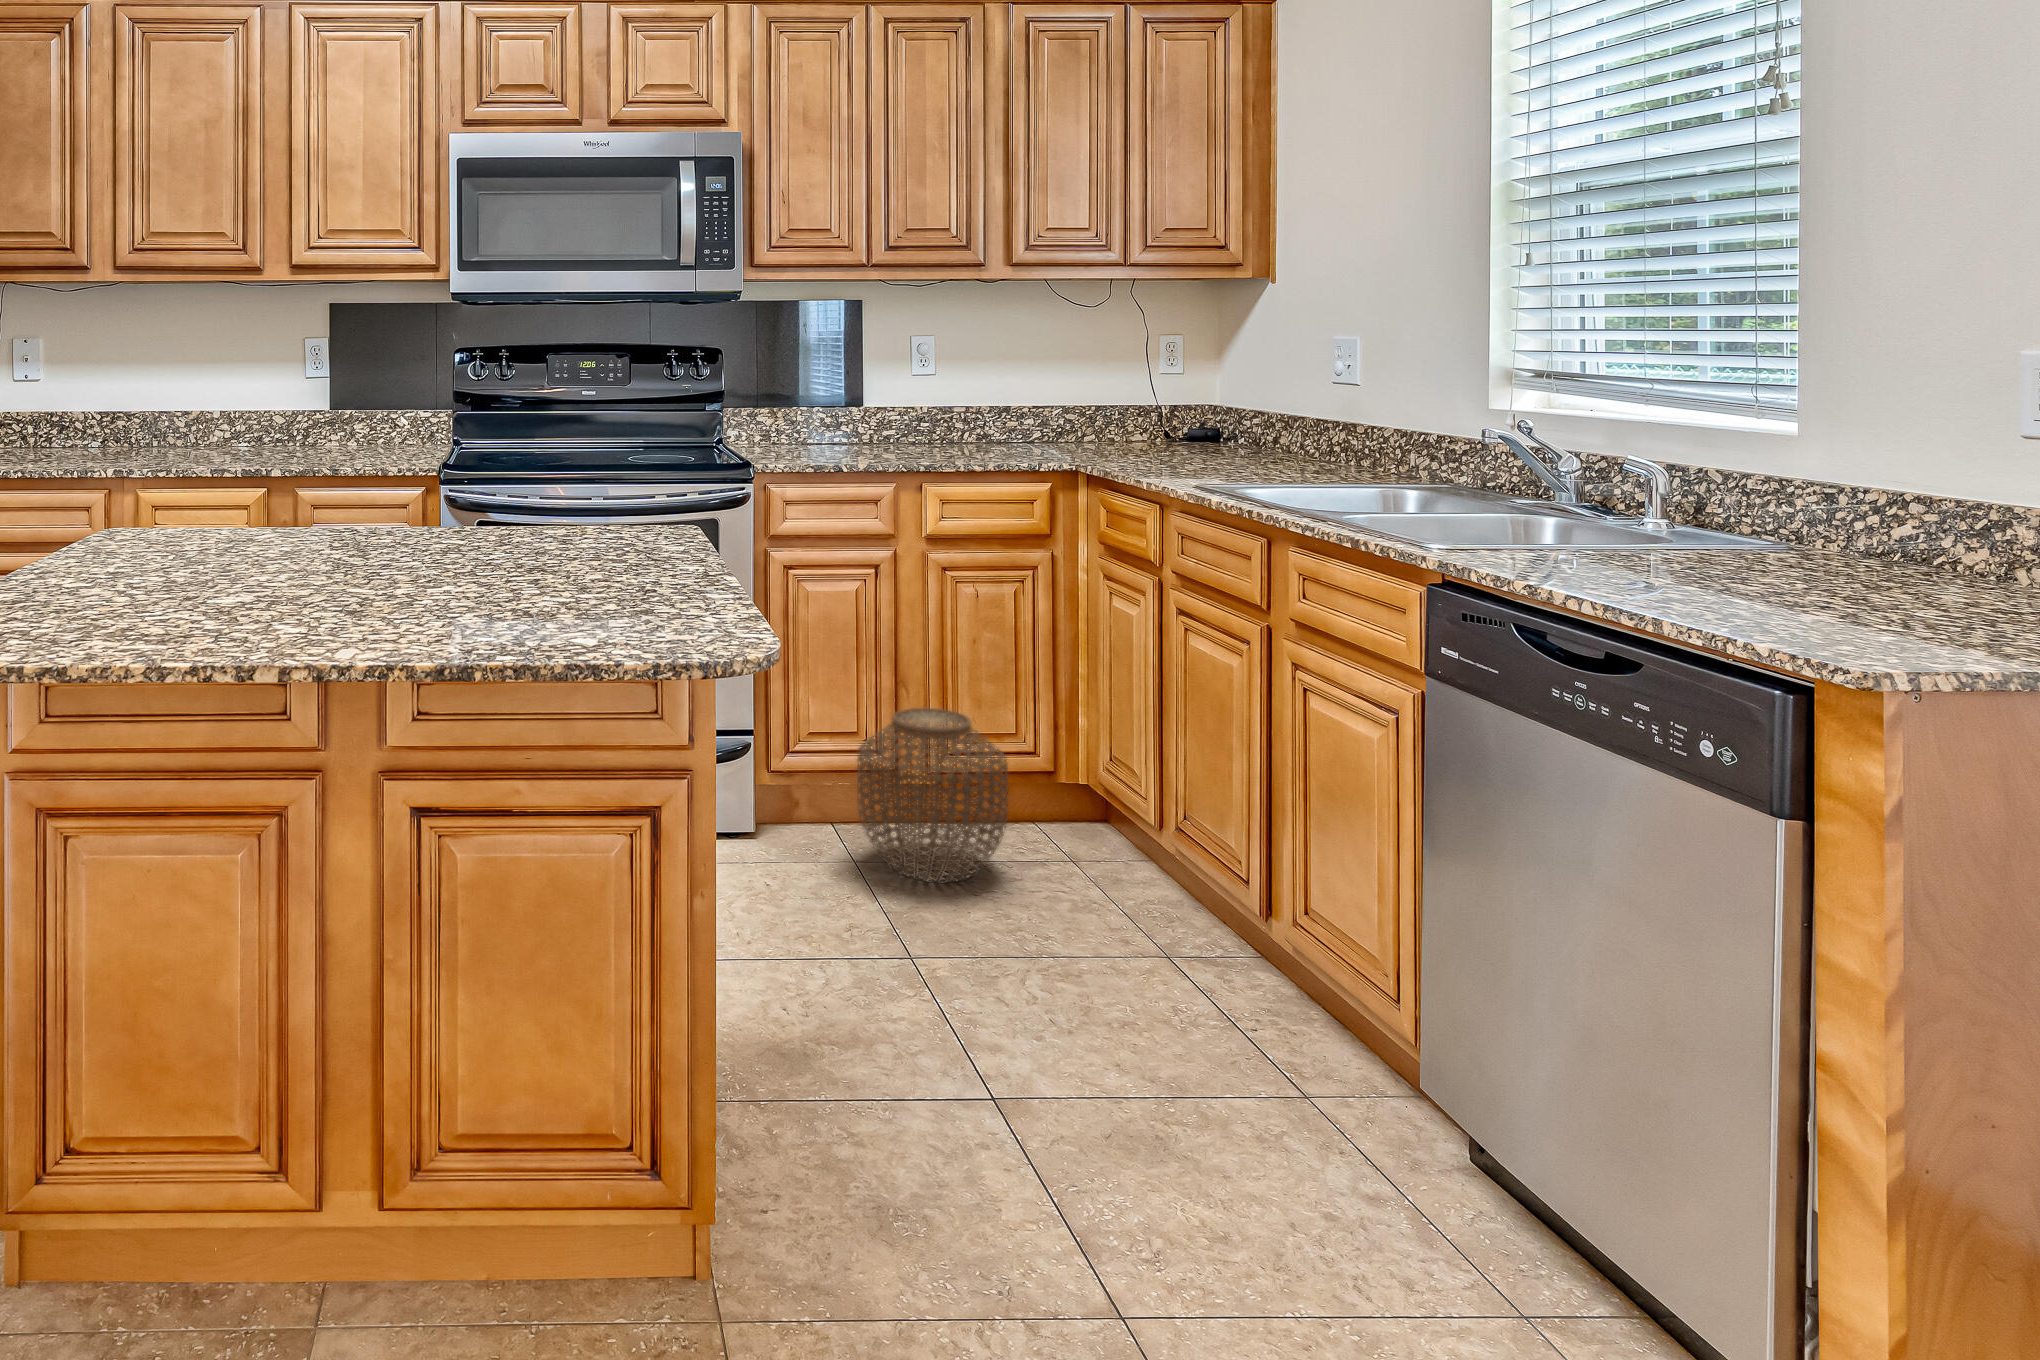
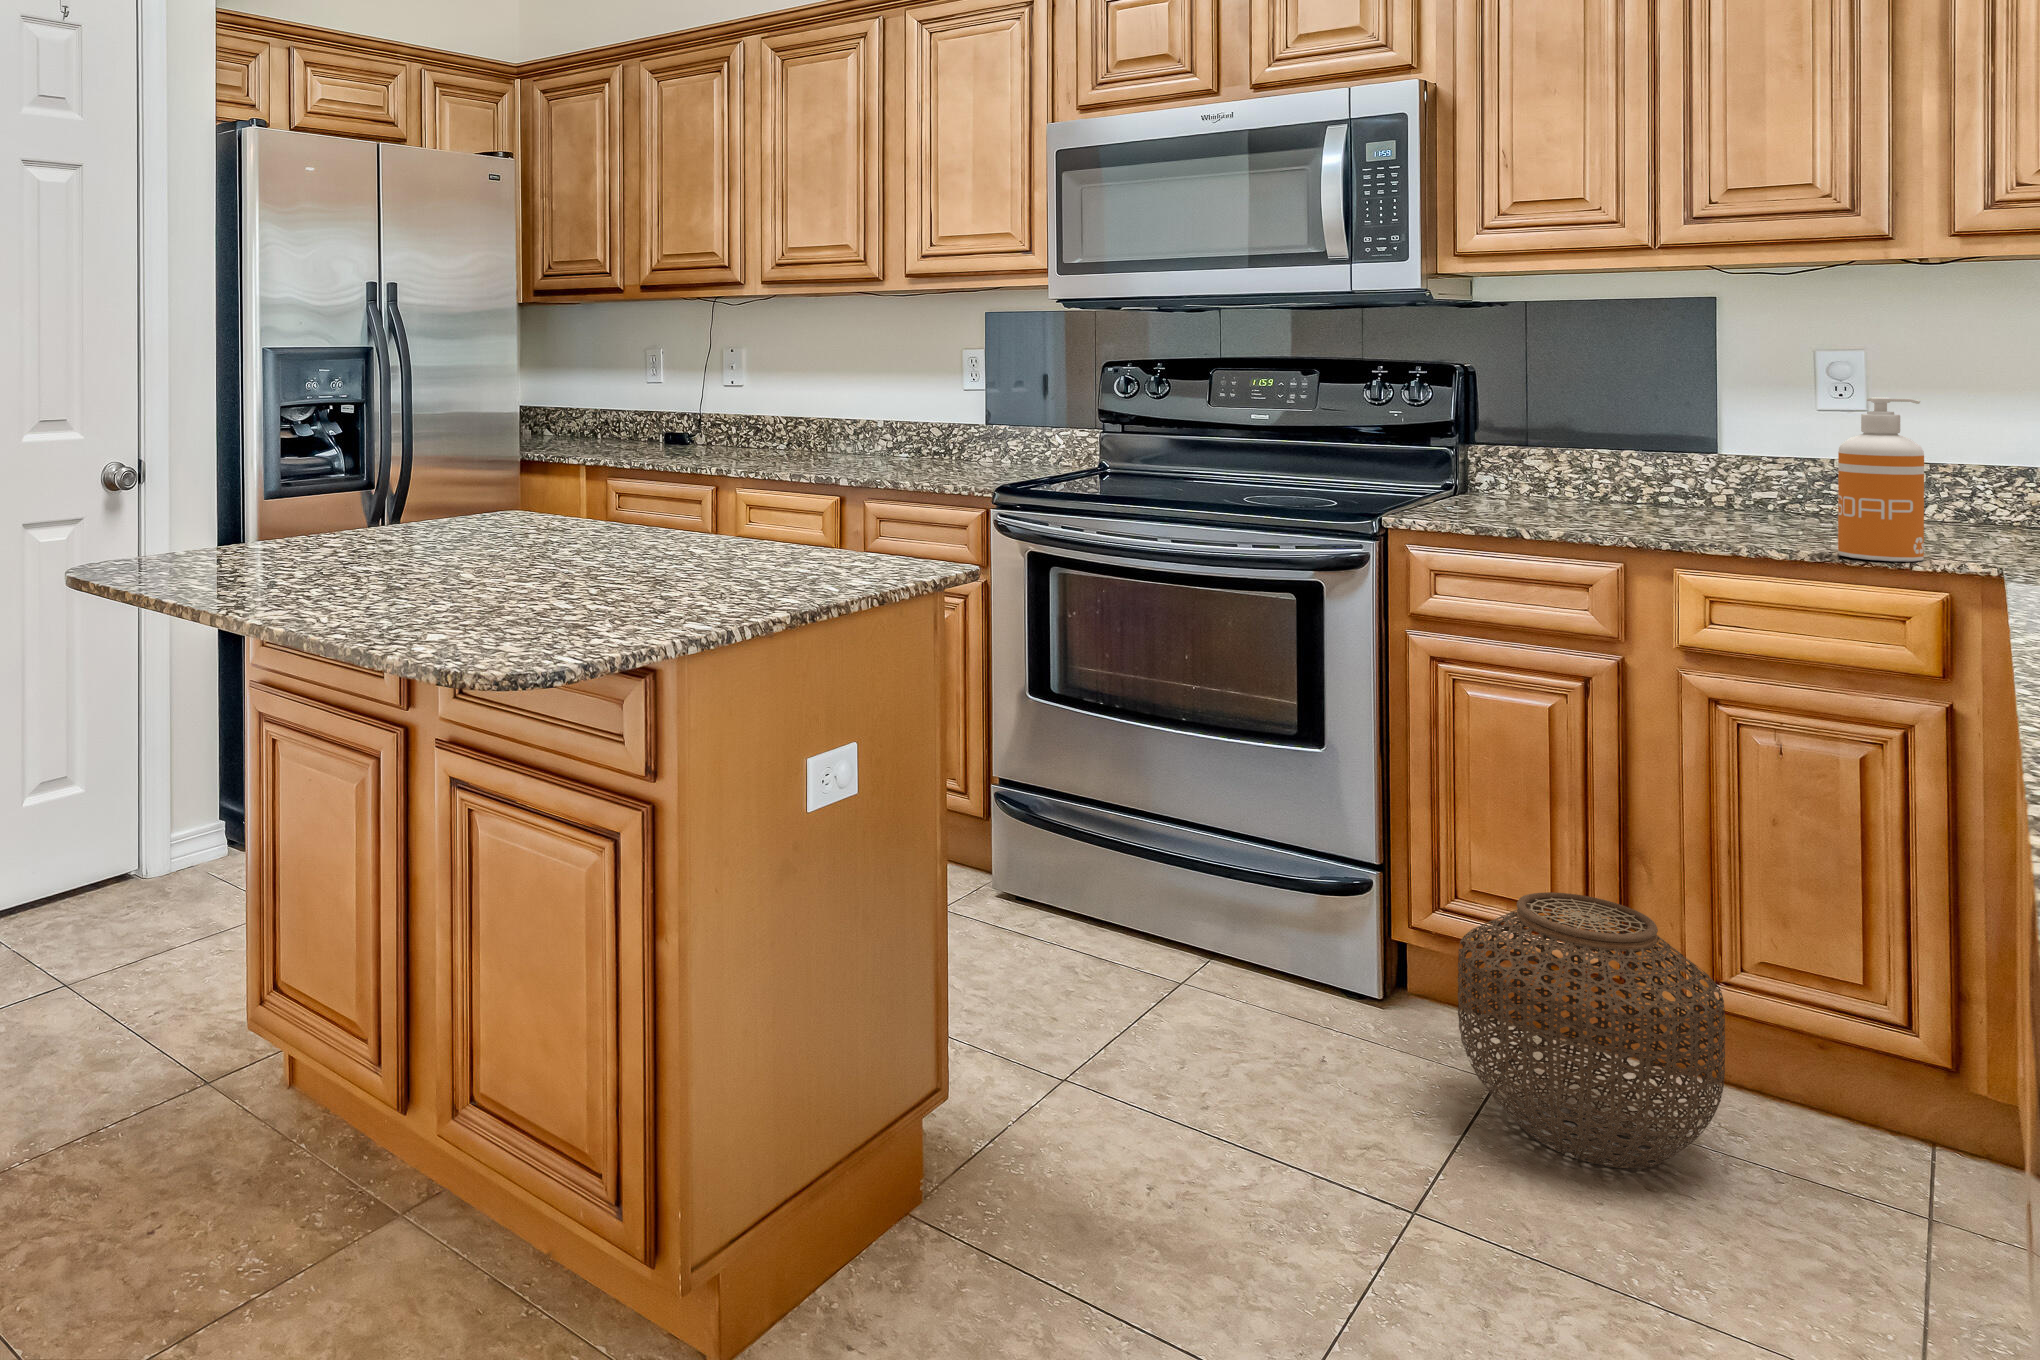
soap dispenser: none [996,365,1037,465] -> present [1838,397,1924,562]

